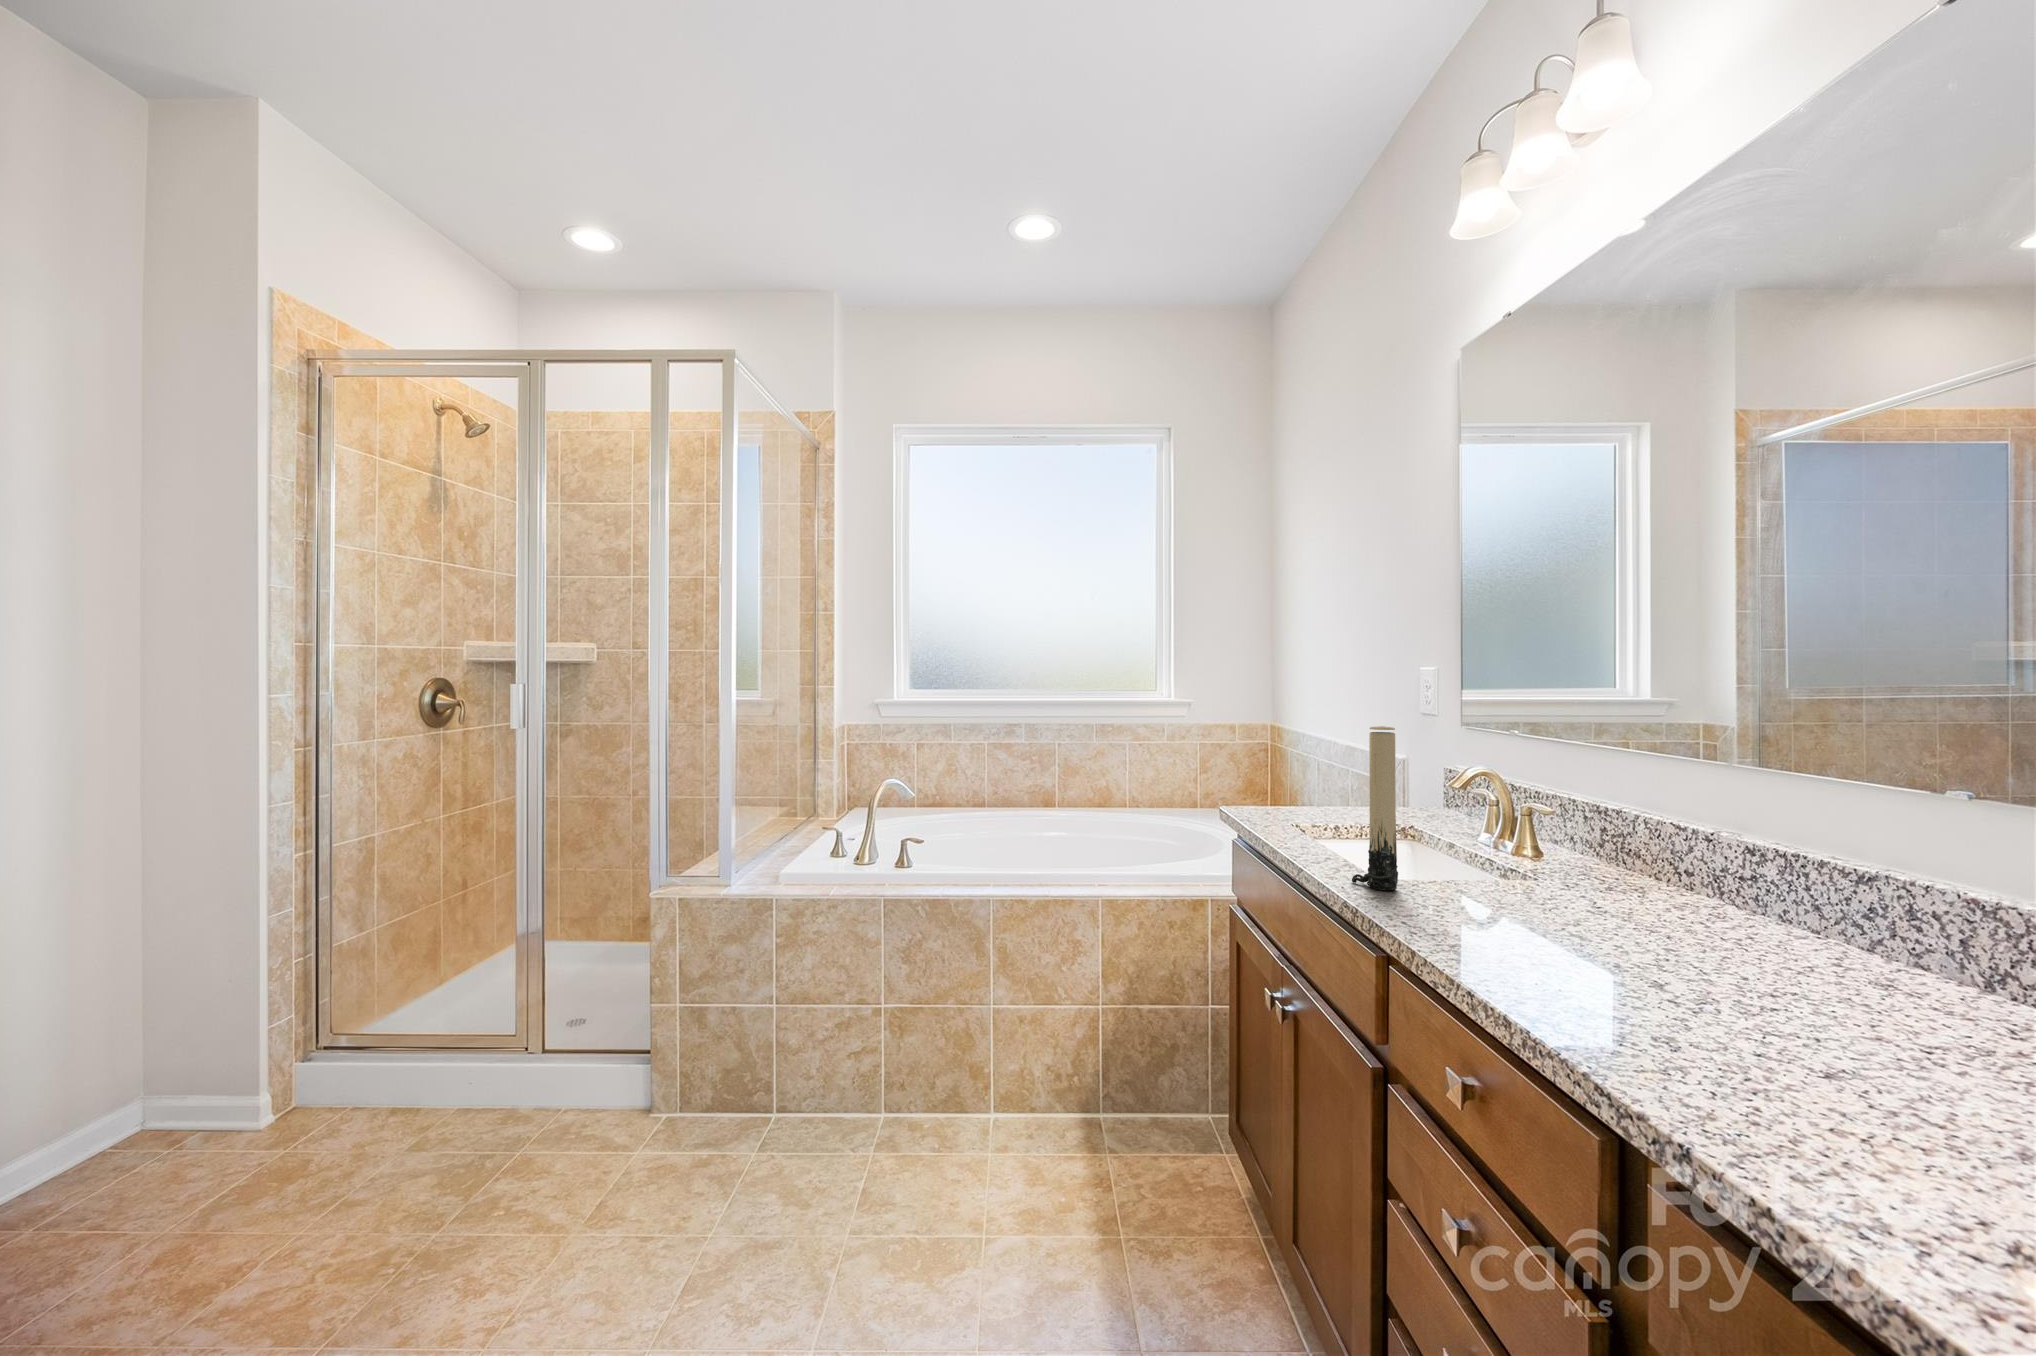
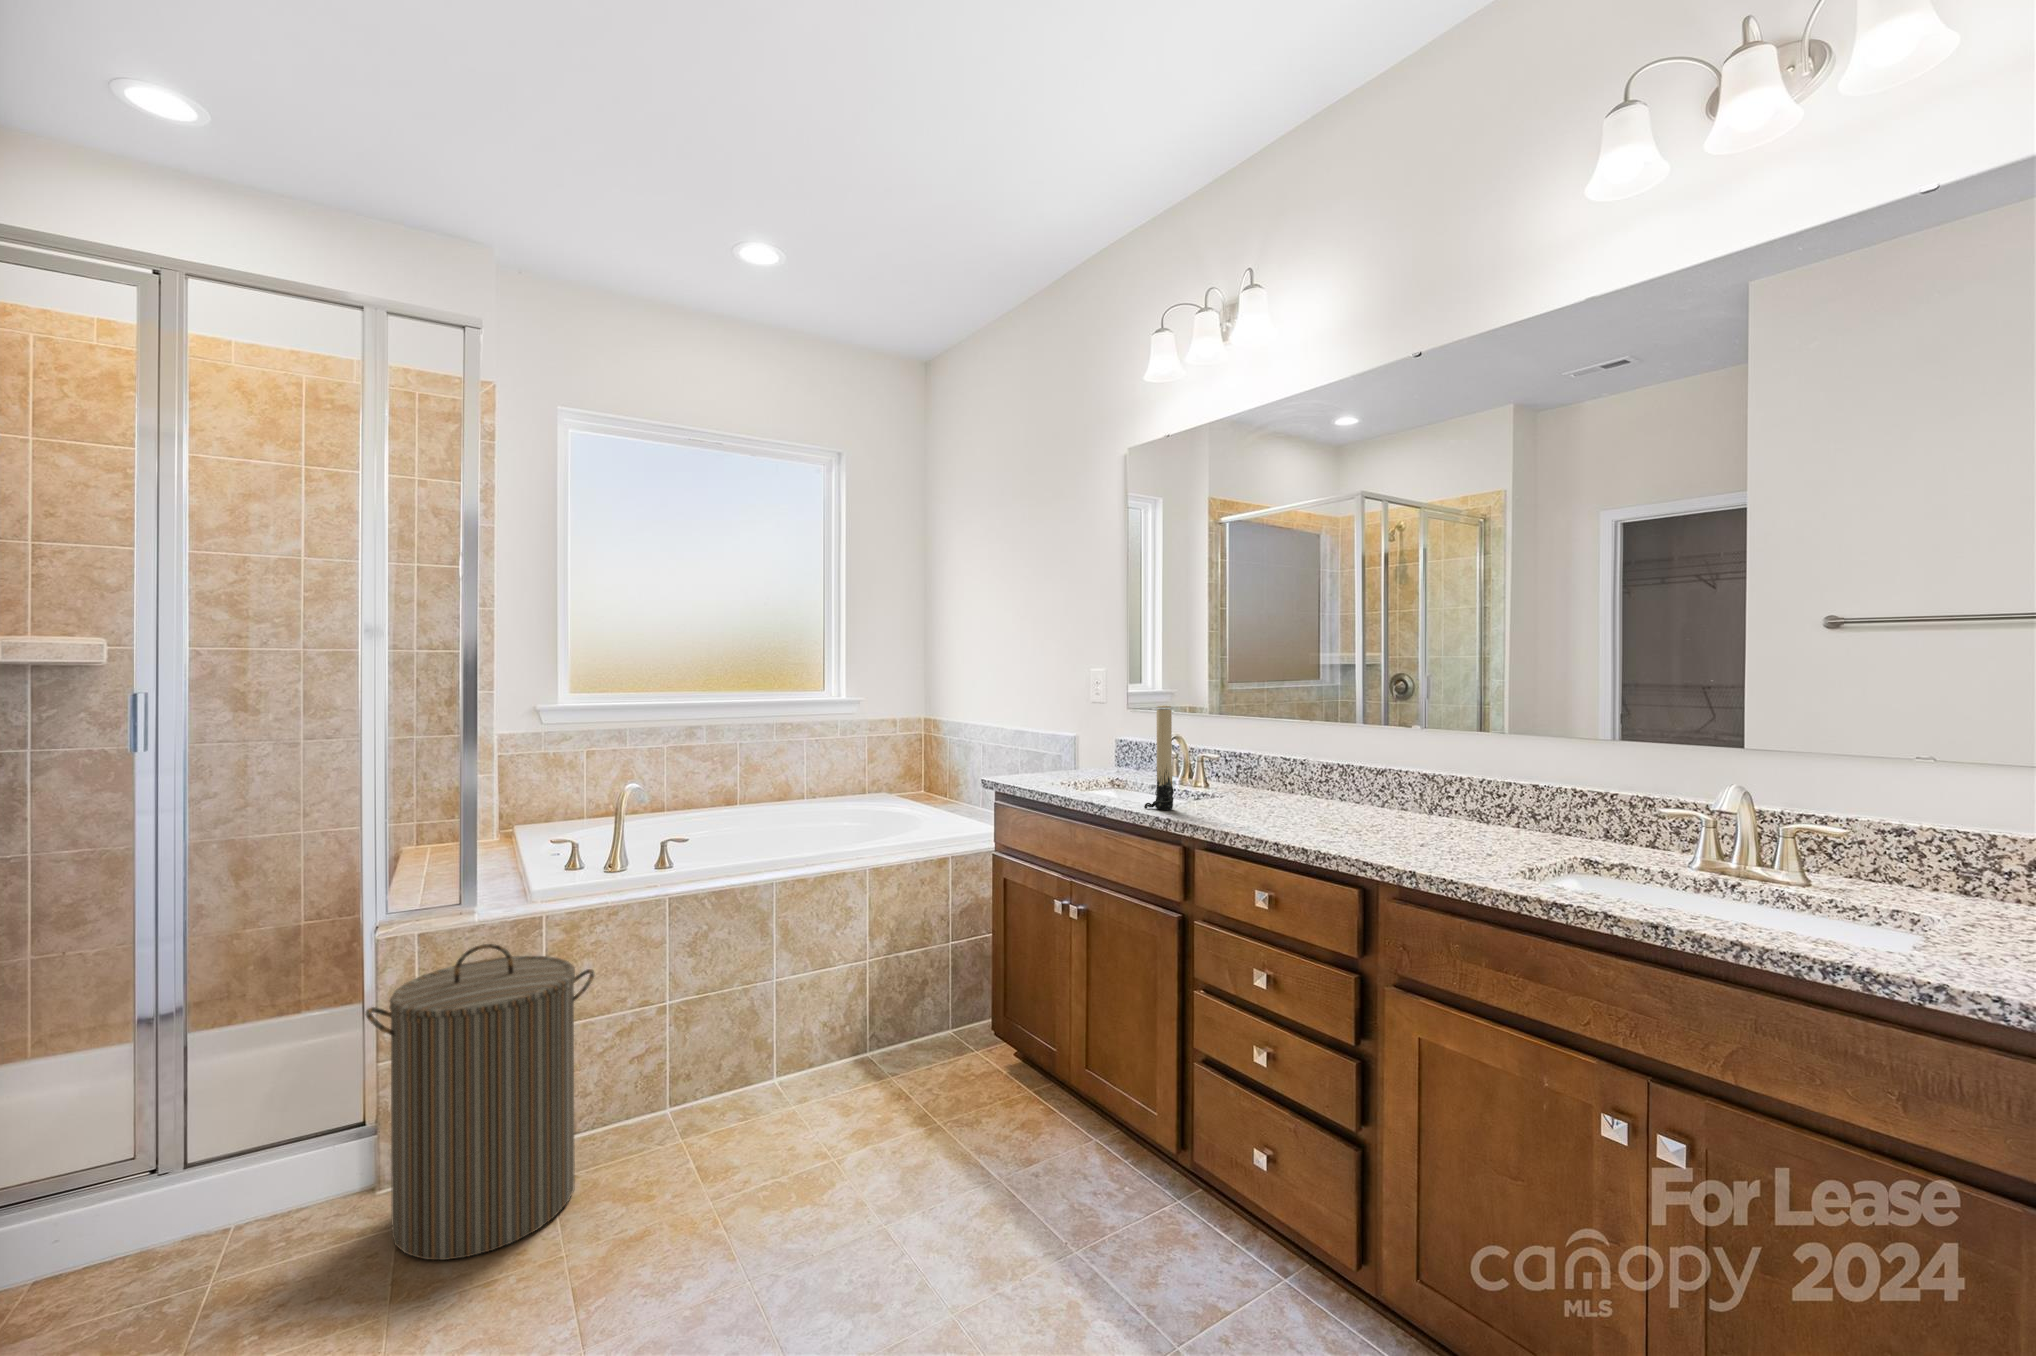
laundry hamper: none [603,920,785,1207] -> present [365,944,594,1260]

